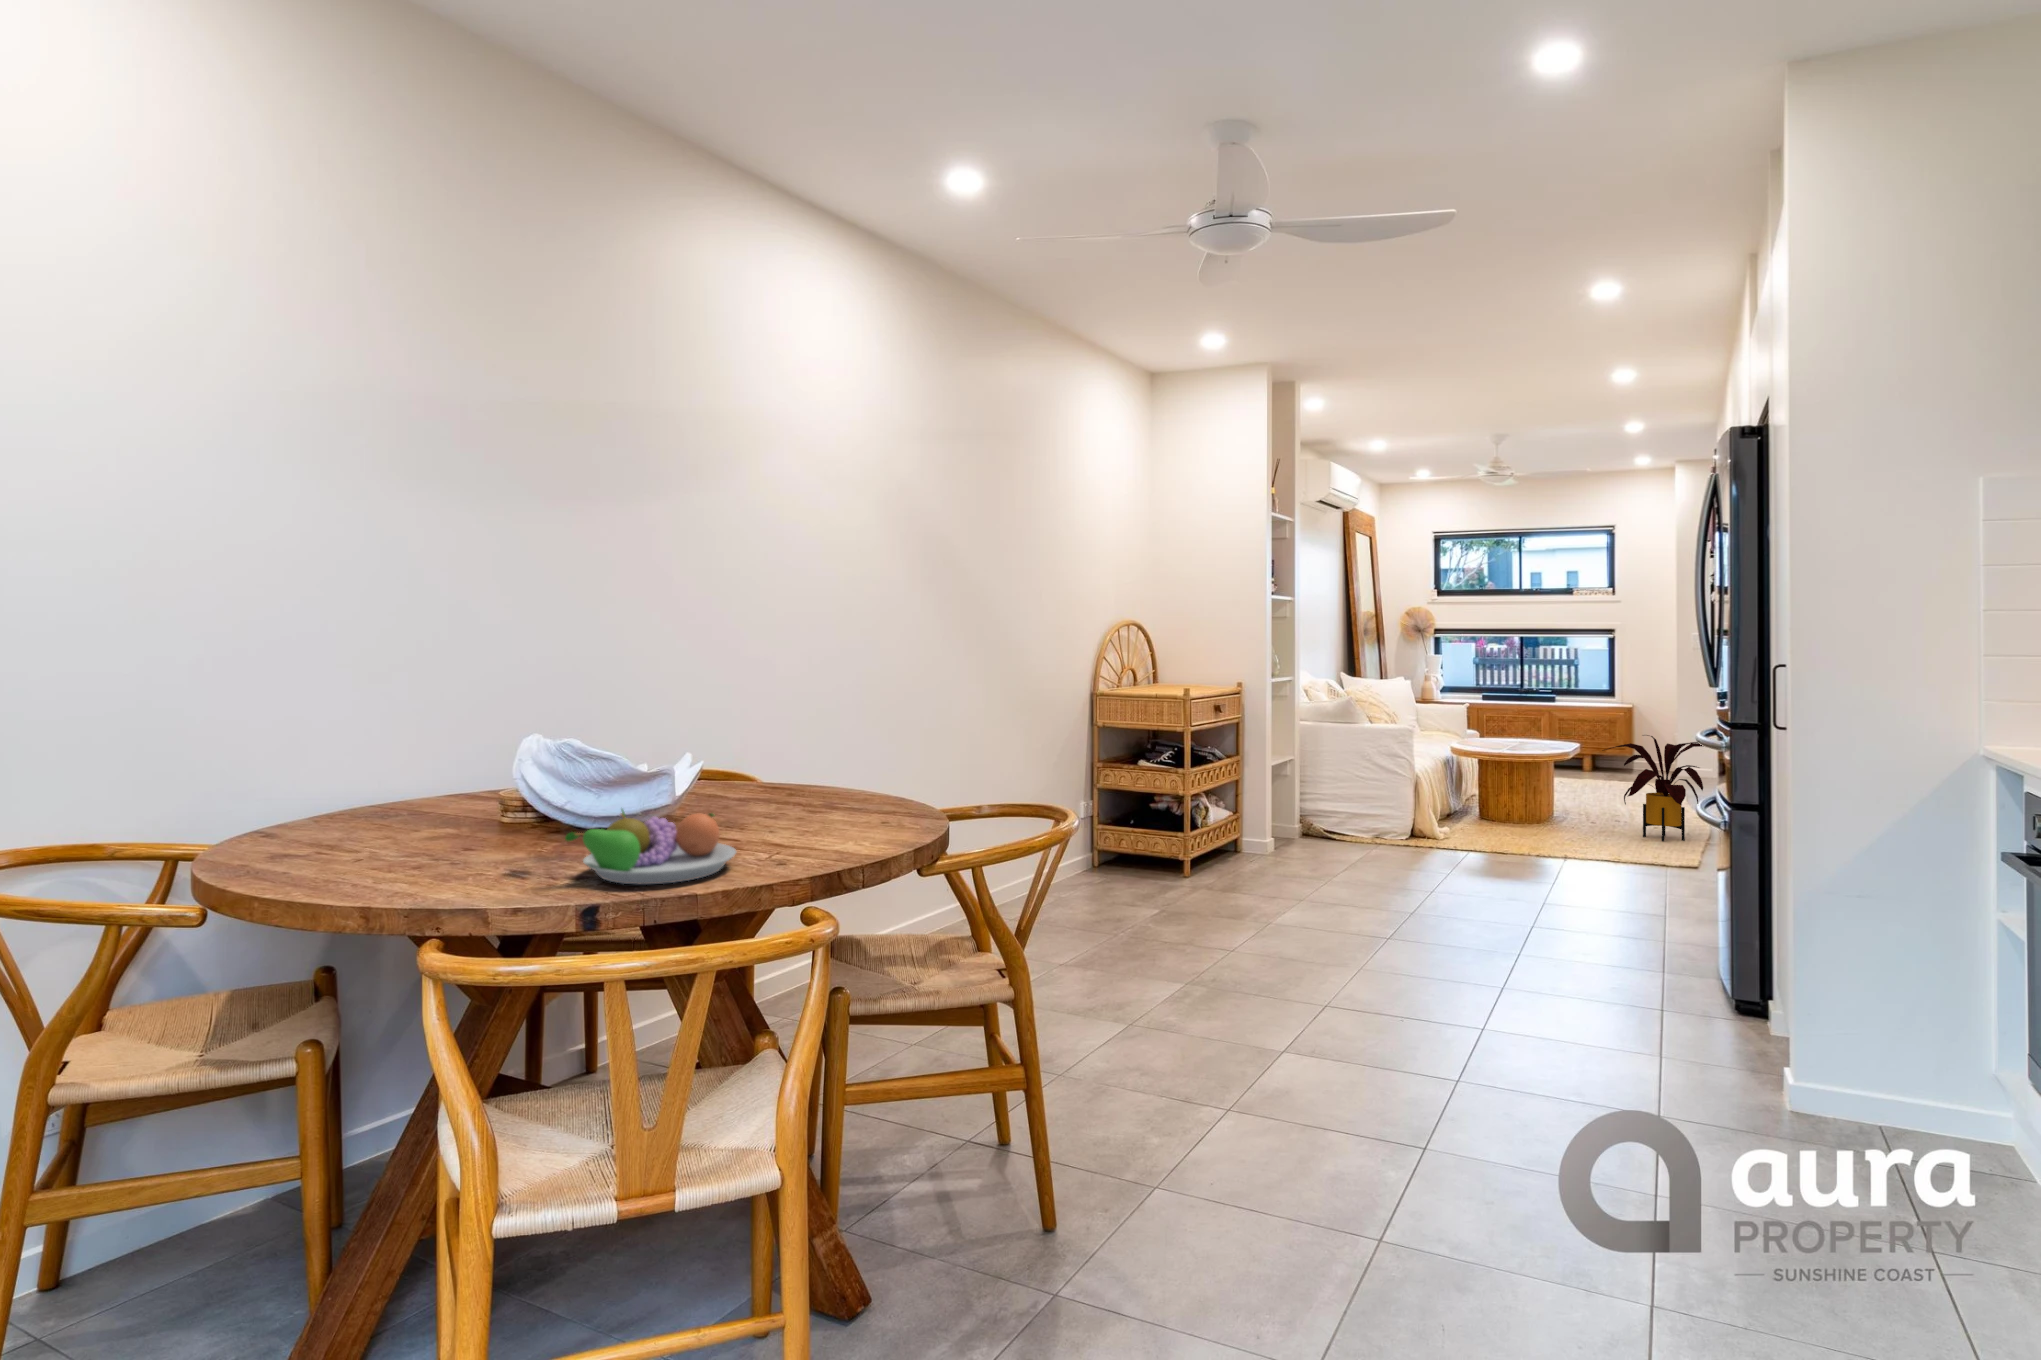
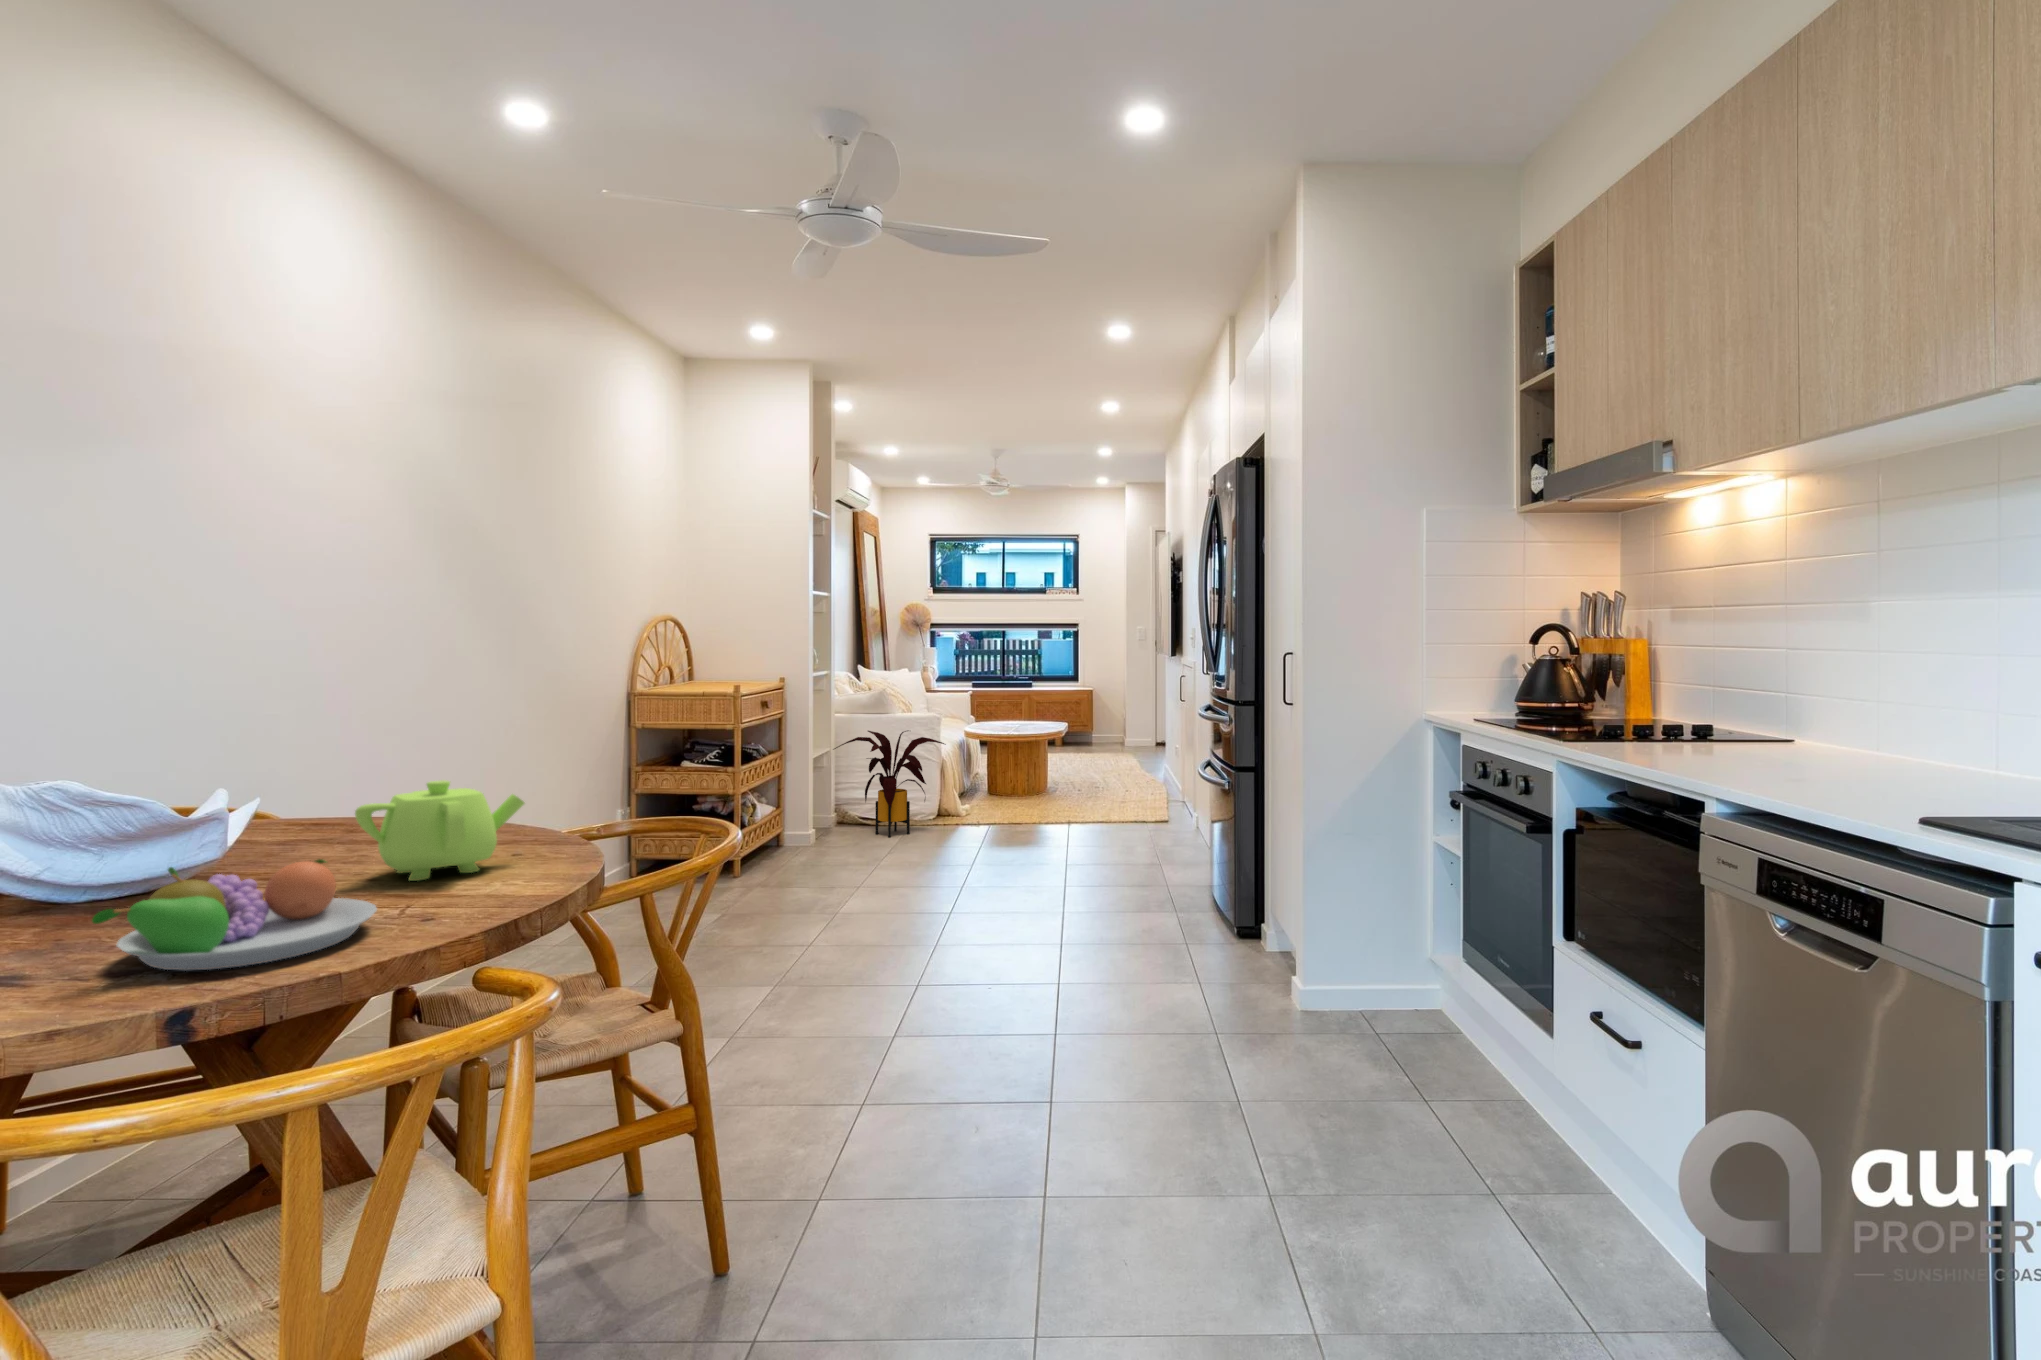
house plant: present [1605,735,1703,841] -> present [833,731,946,837]
teapot: none [758,760,877,838] -> present [355,780,524,881]

